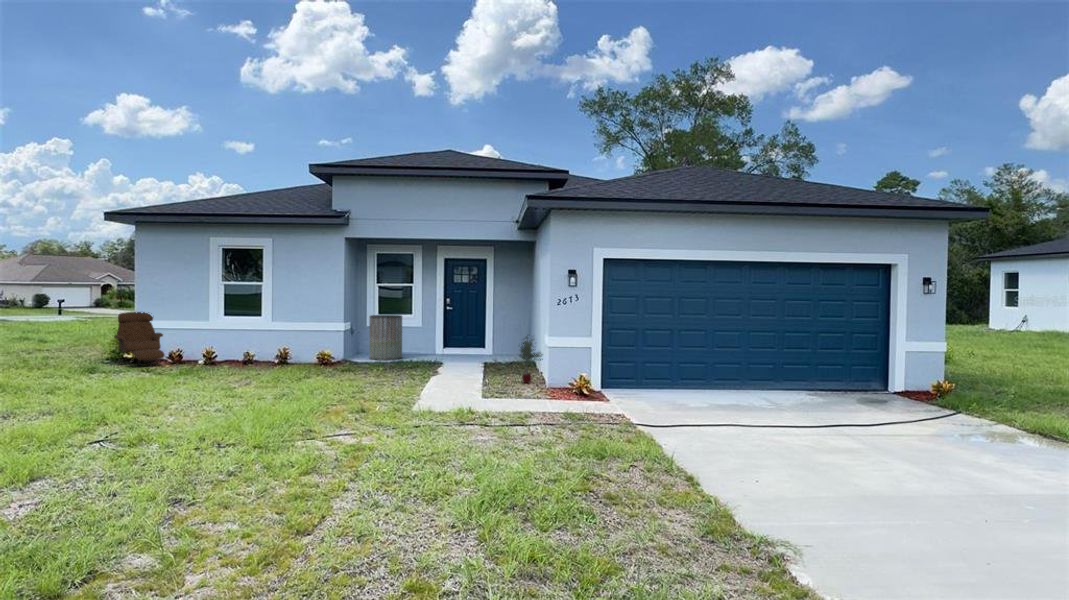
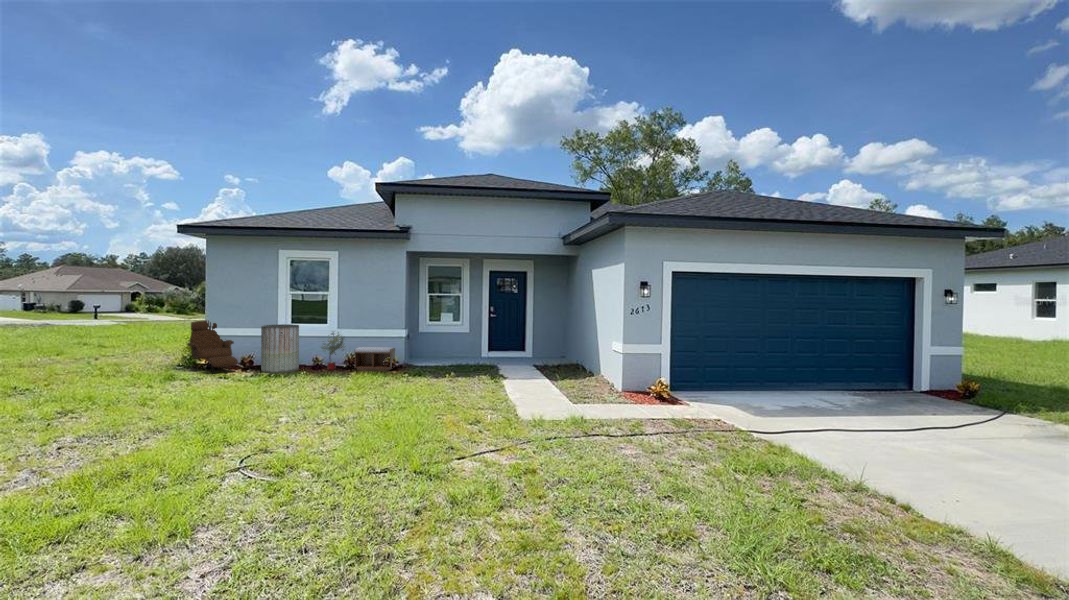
trash can: present [369,315,402,360] -> present [261,324,299,373]
potted tree: present [519,336,543,383] -> present [321,332,346,370]
bench: none [285,341,330,366] -> present [354,347,395,371]

